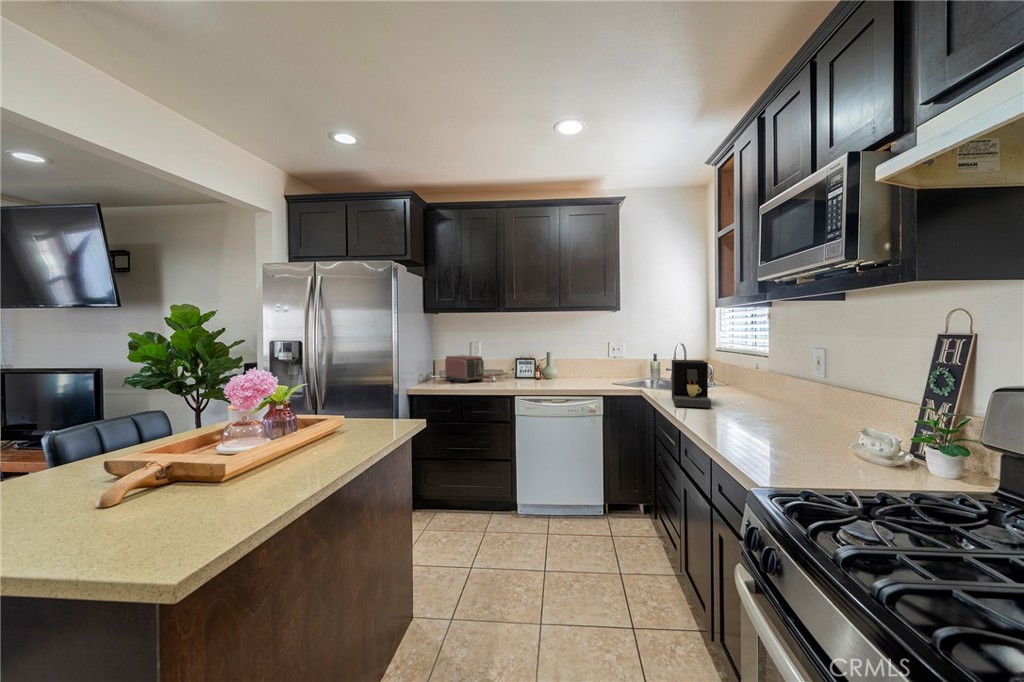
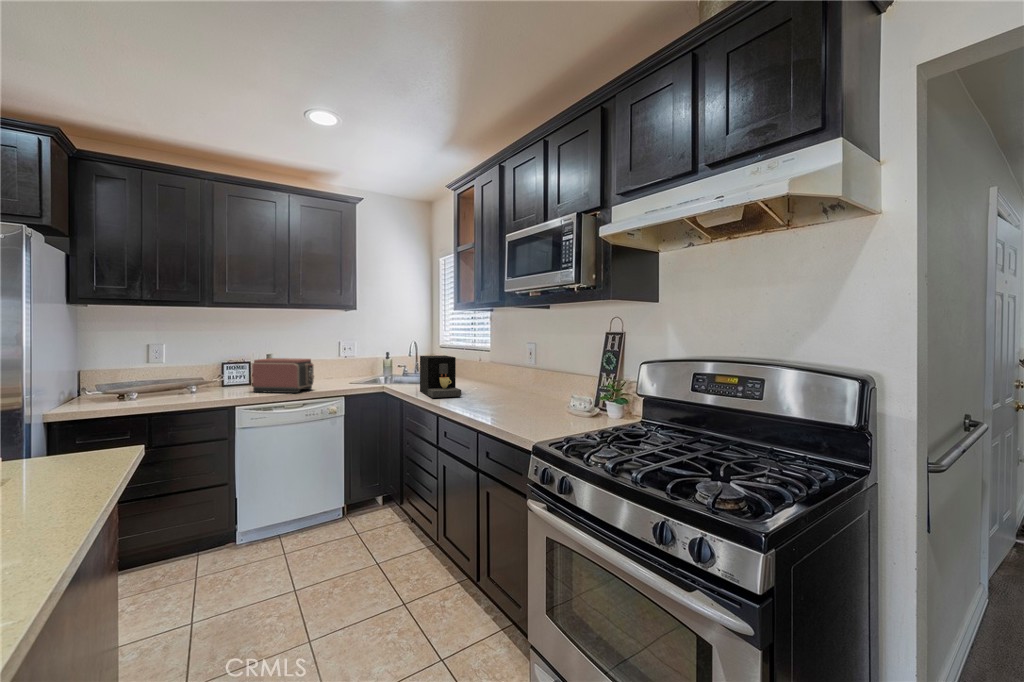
toaster: present [445,355,484,383] -> present [252,358,314,393]

